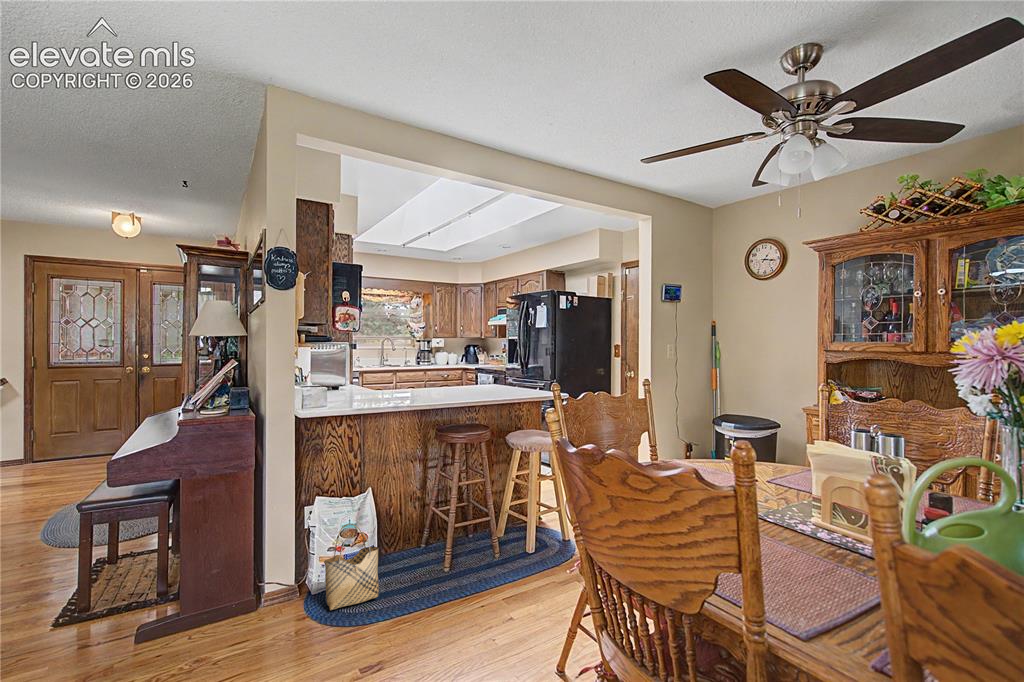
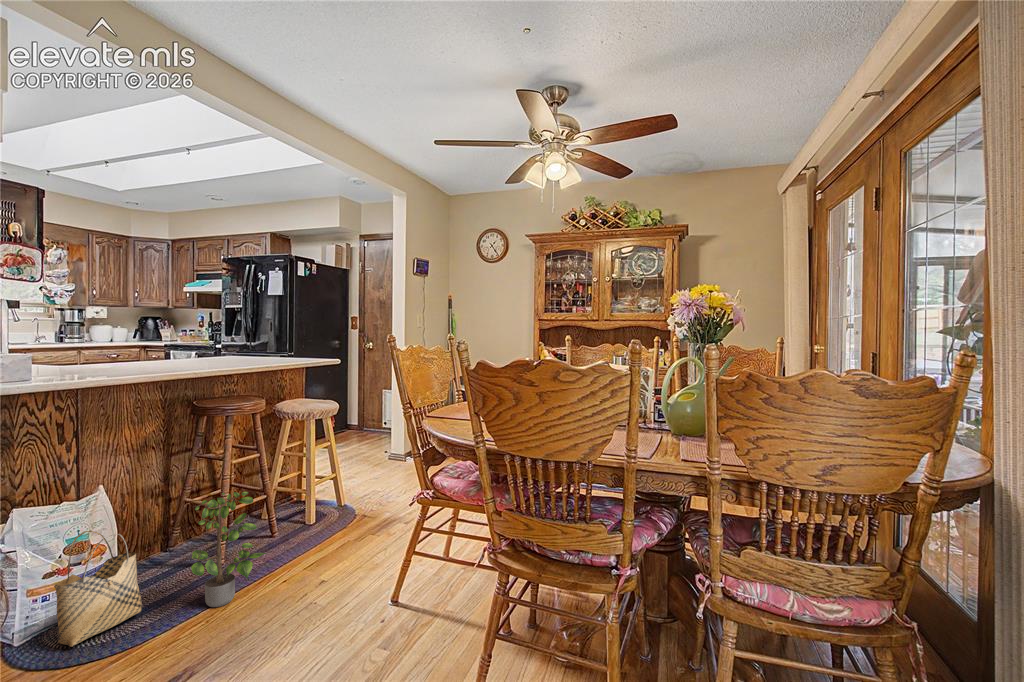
potted plant: none [405,513,465,613] -> present [191,492,266,607]

